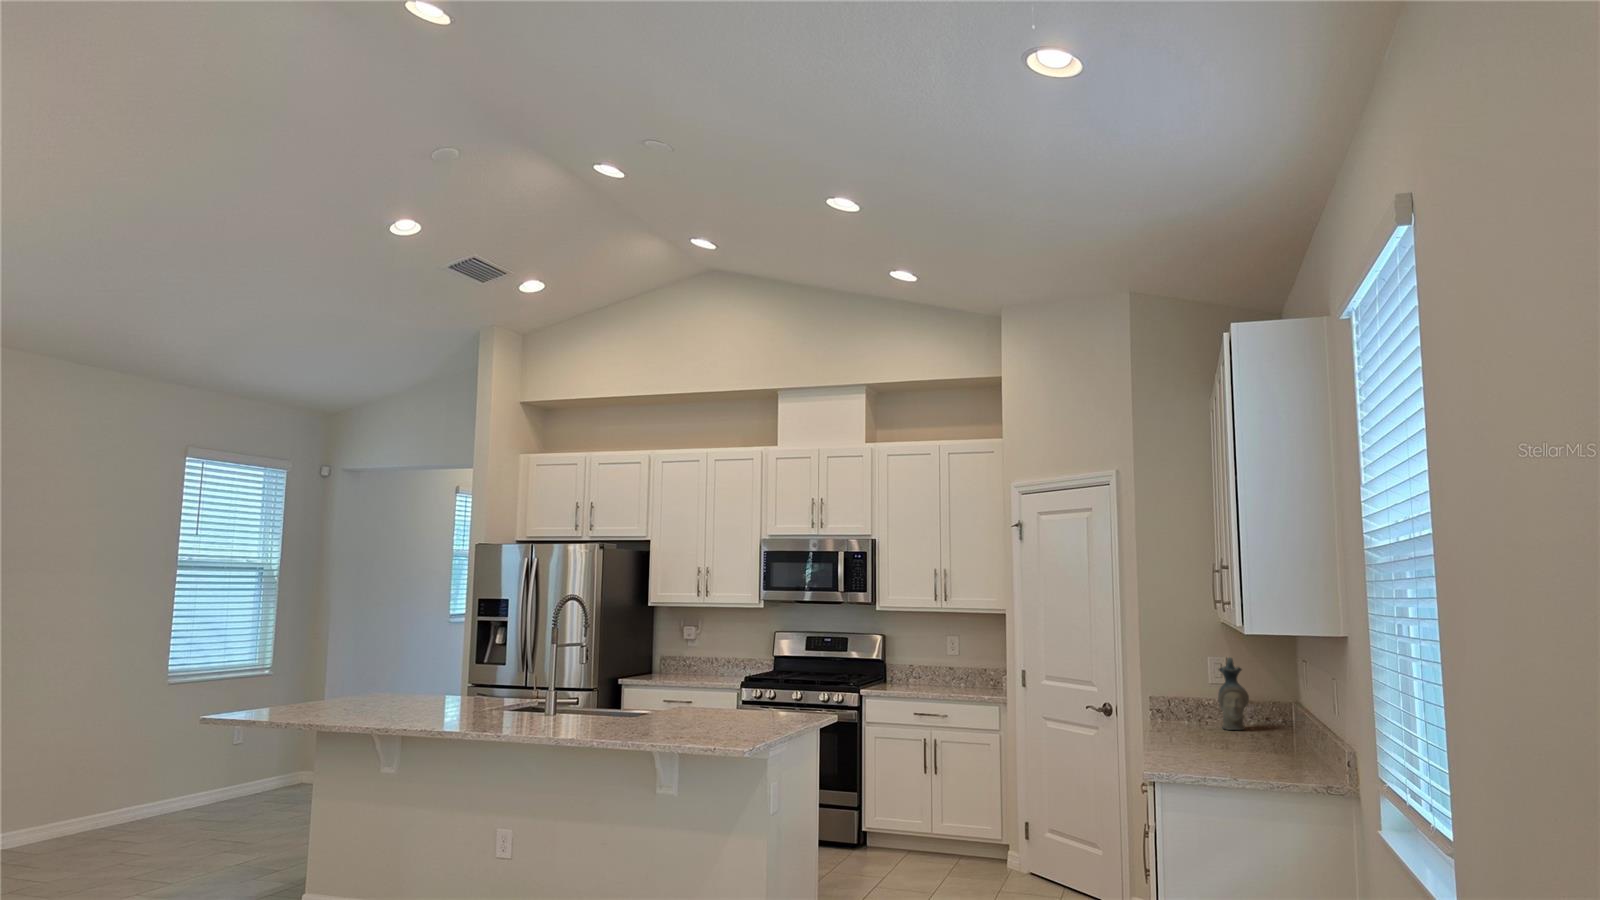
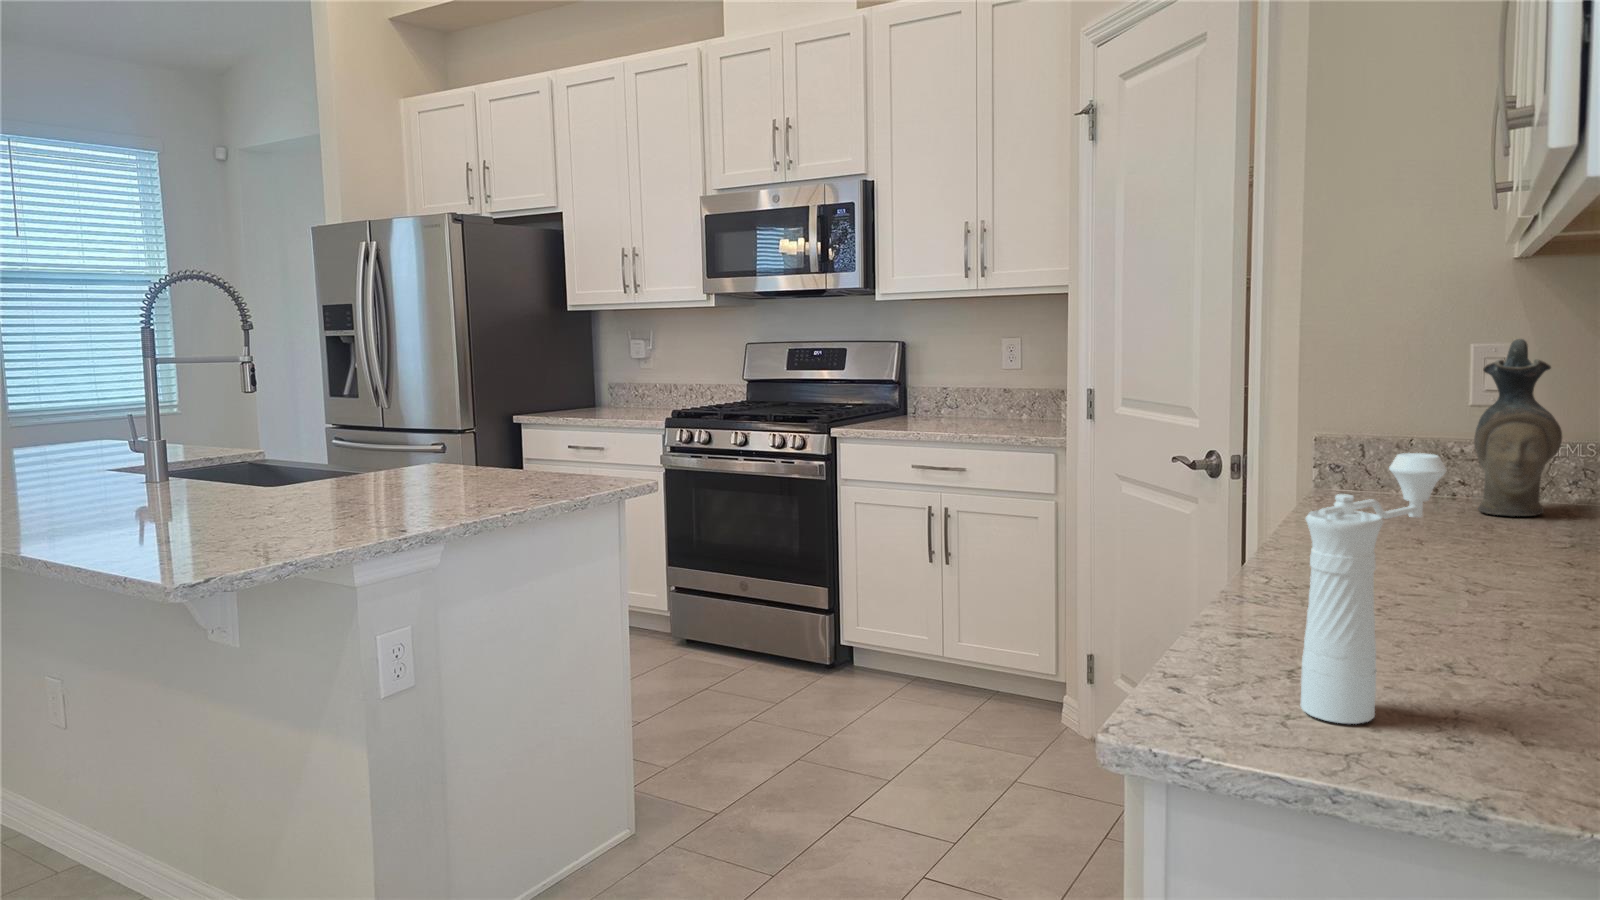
pepper mill: none [1194,703,1225,776] -> present [1301,453,1446,724]

